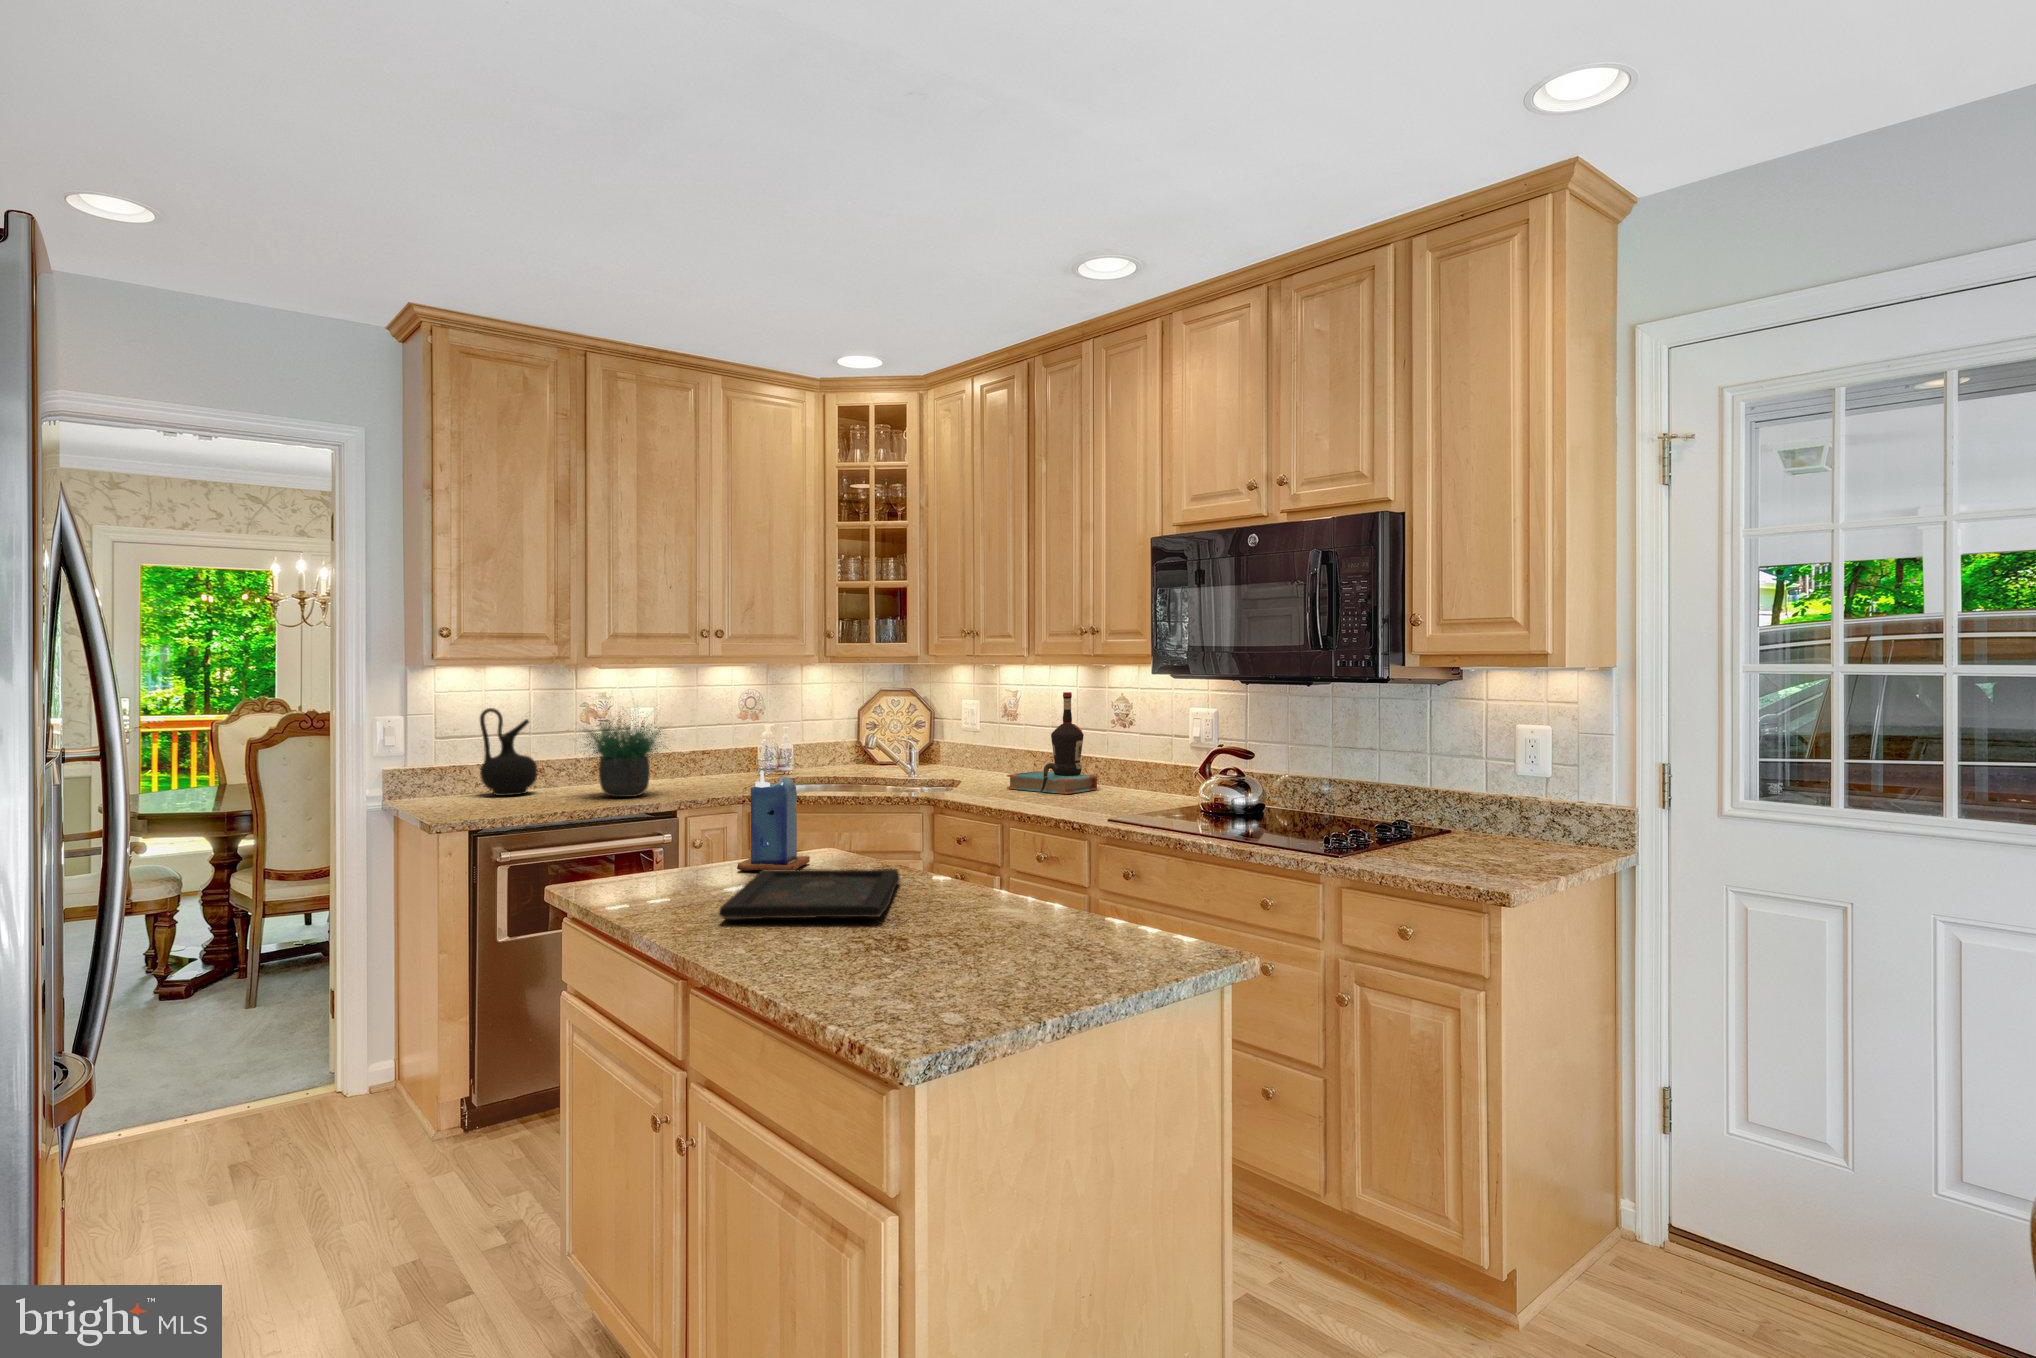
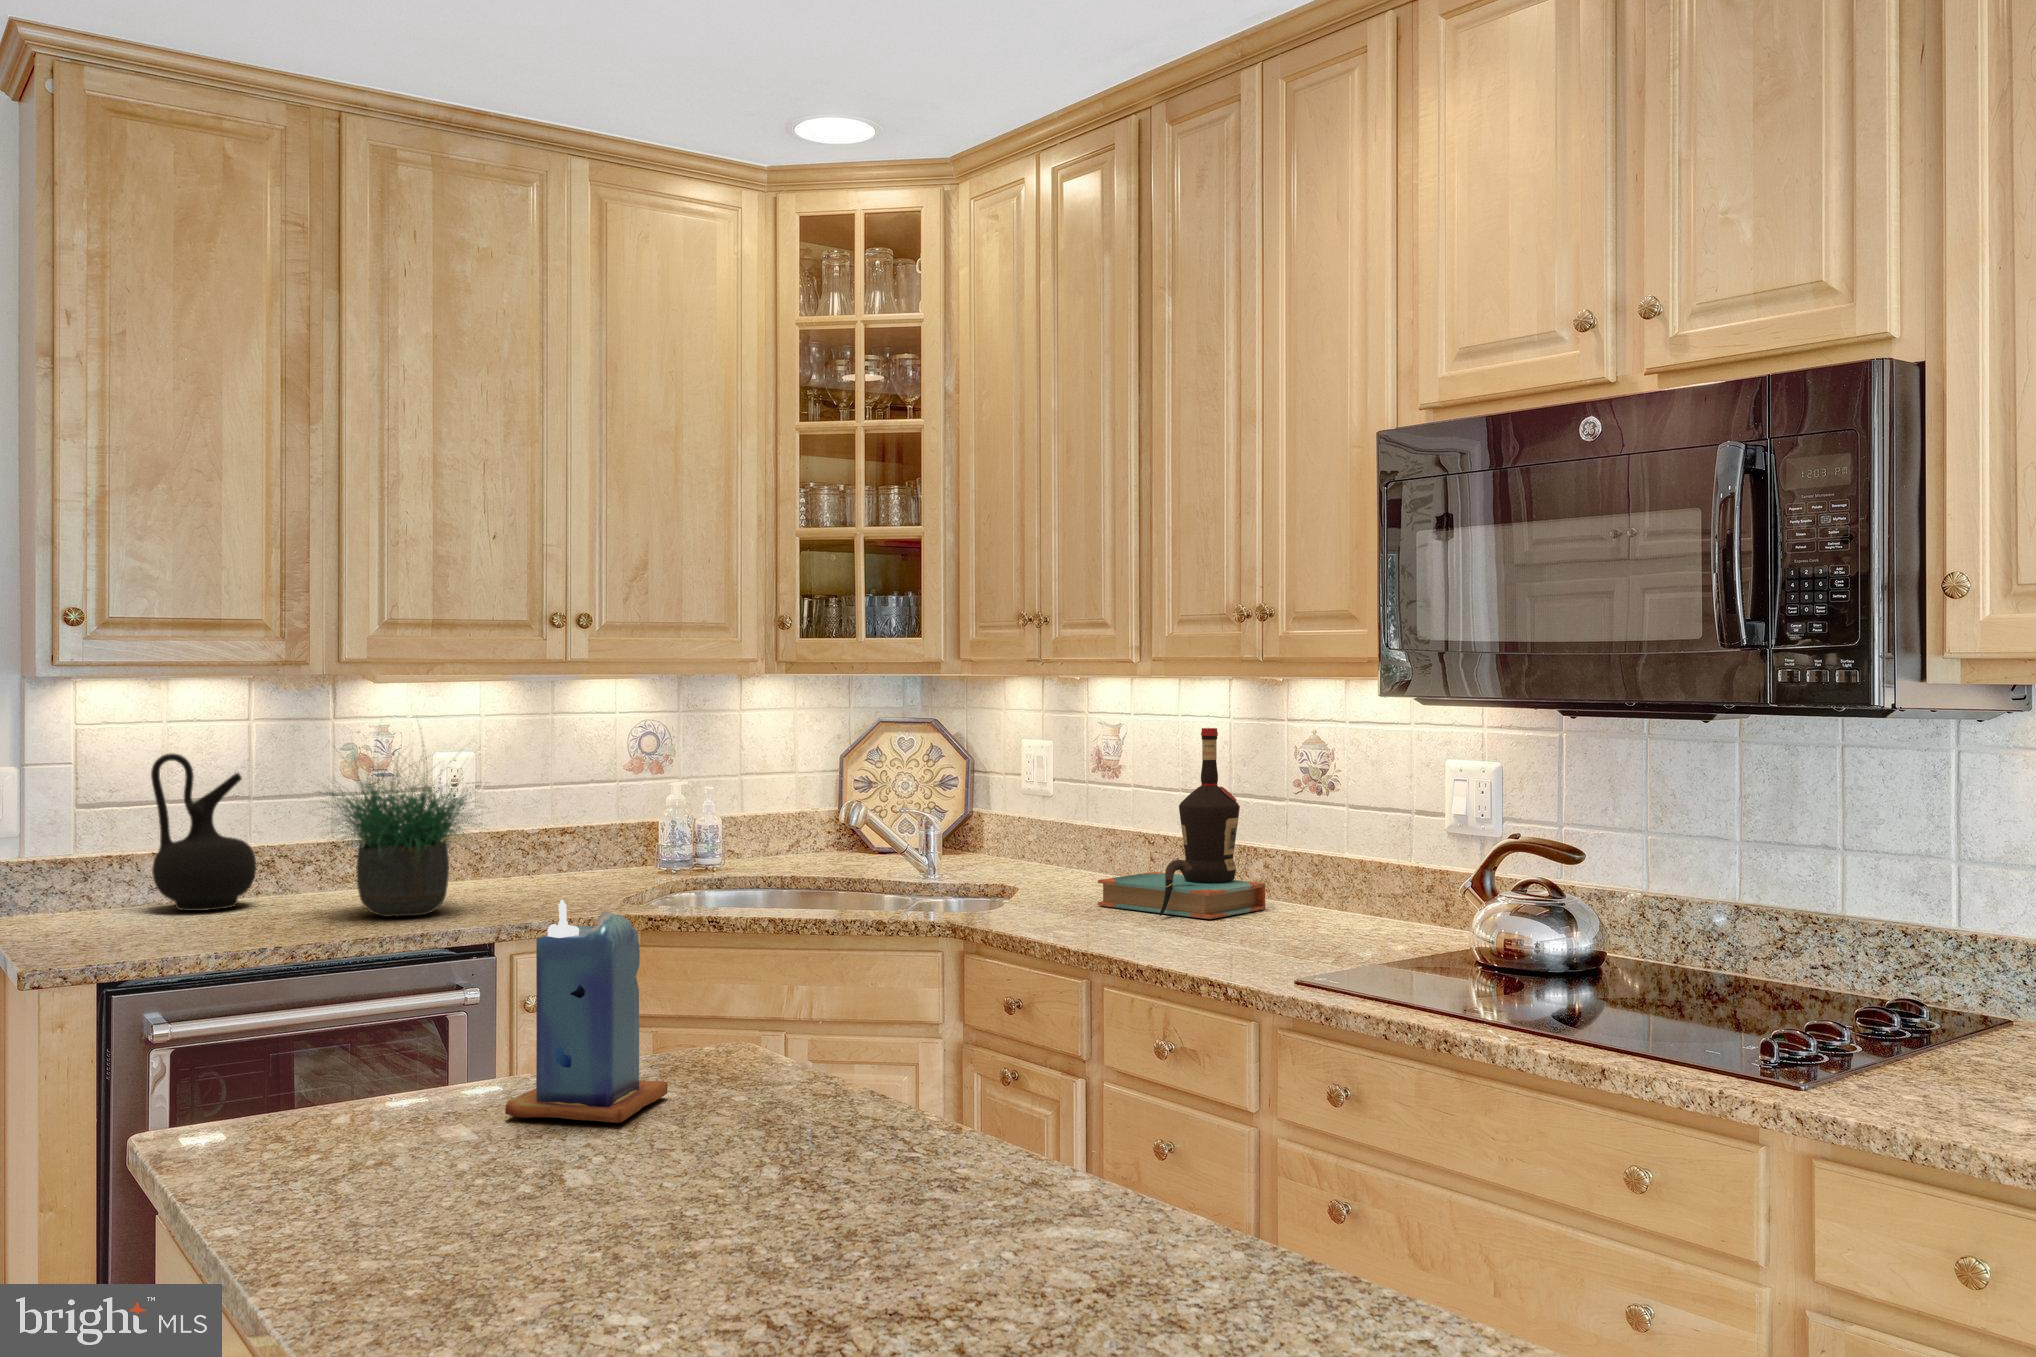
tray: present [719,869,900,919] -> none [376,1127,843,1292]

